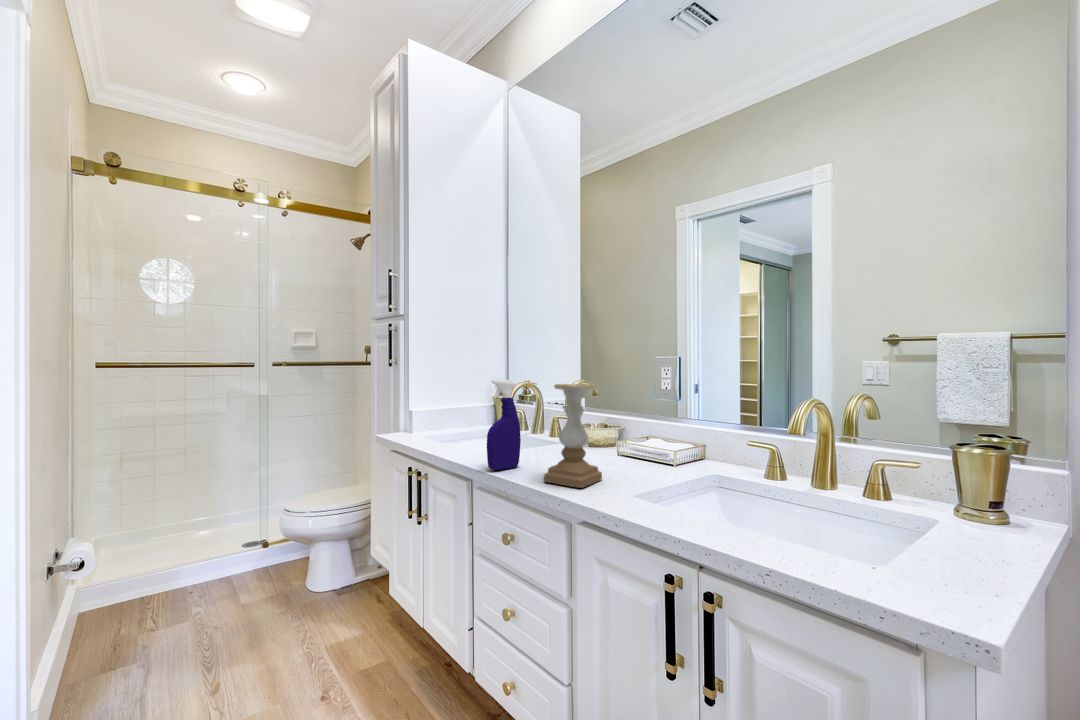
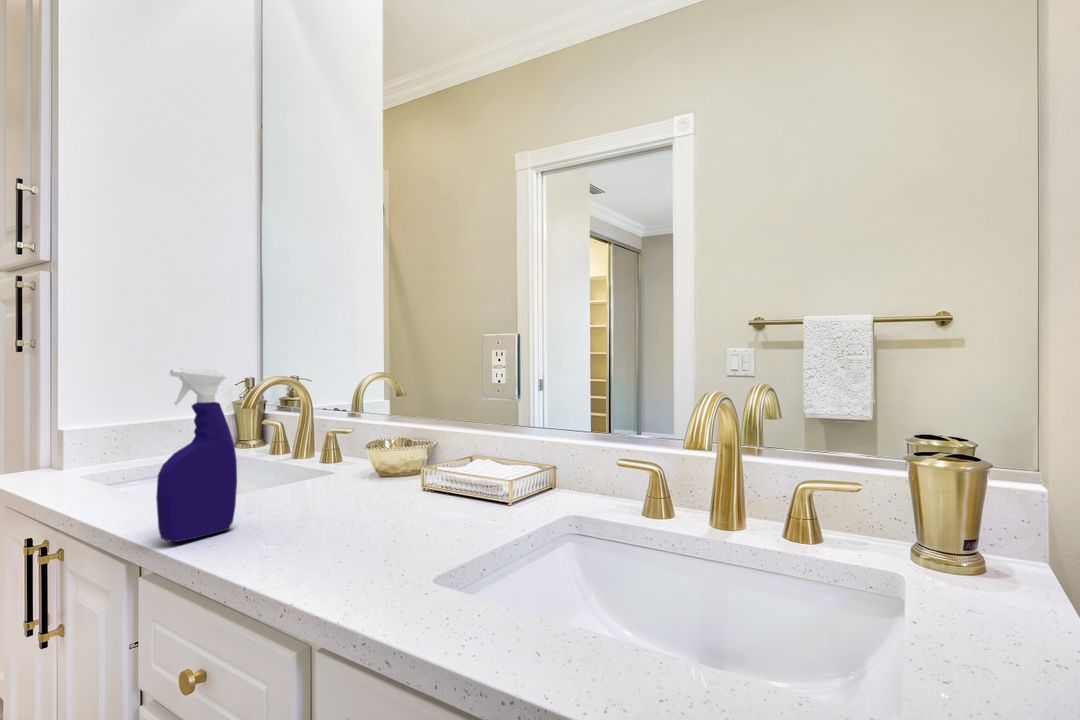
candle holder: present [544,384,602,488] -> none [266,375,384,570]

